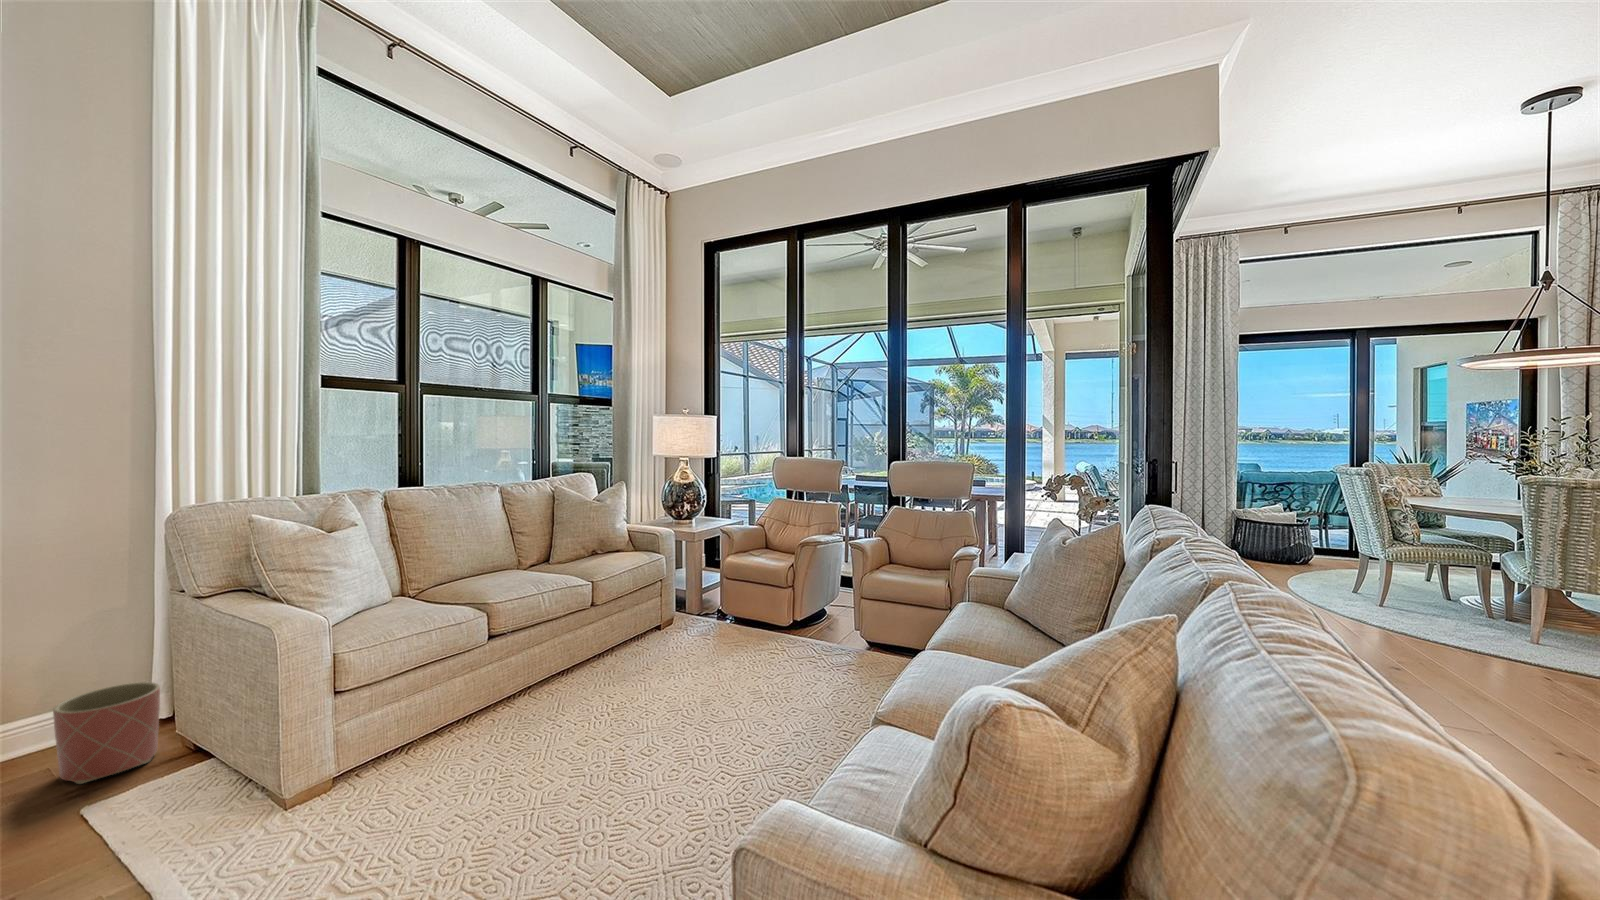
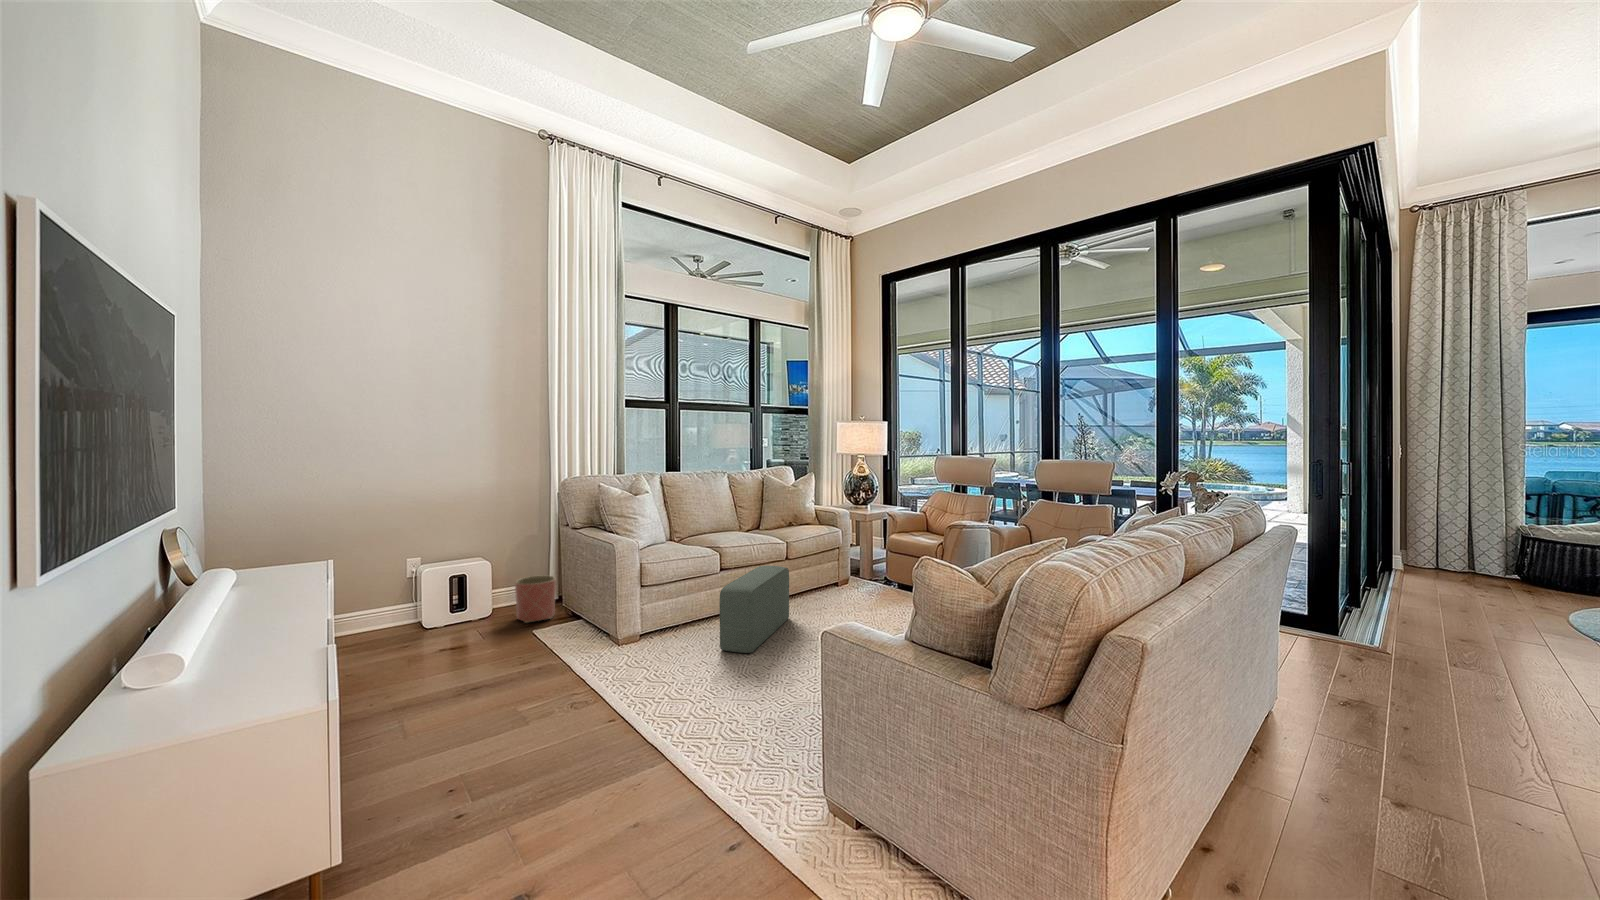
pouf: none [494,623,602,782] -> present [720,566,789,653]

